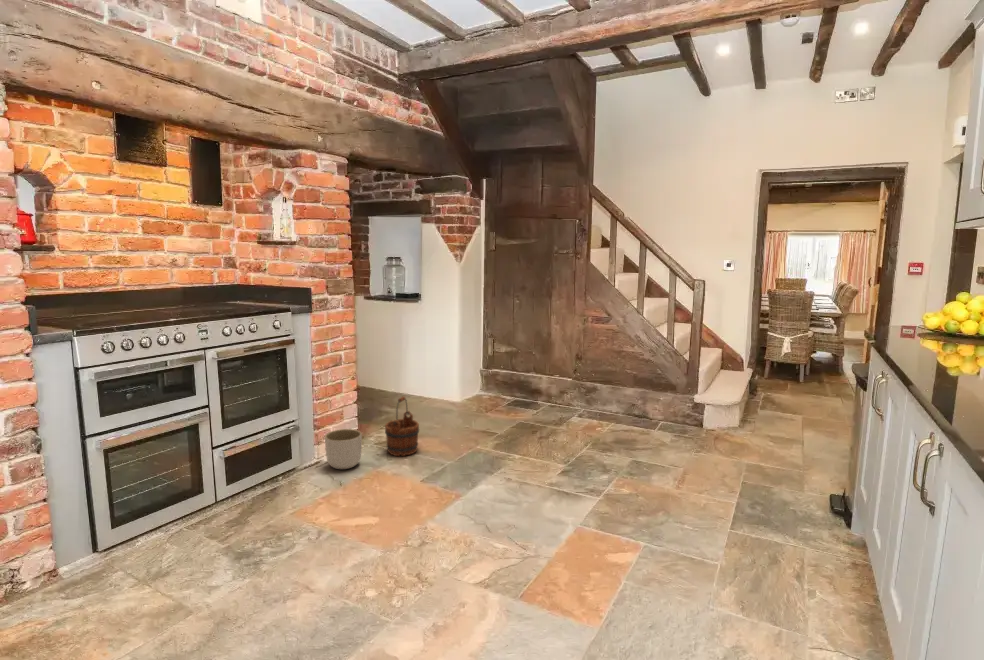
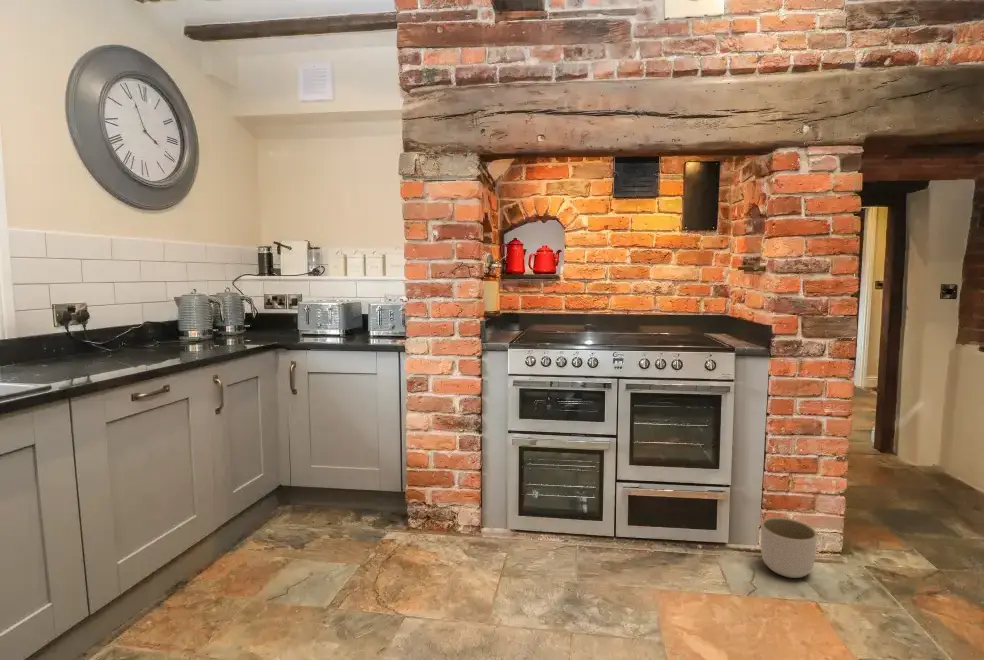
wooden bucket: present [385,397,419,456] -> none [869,514,939,615]

